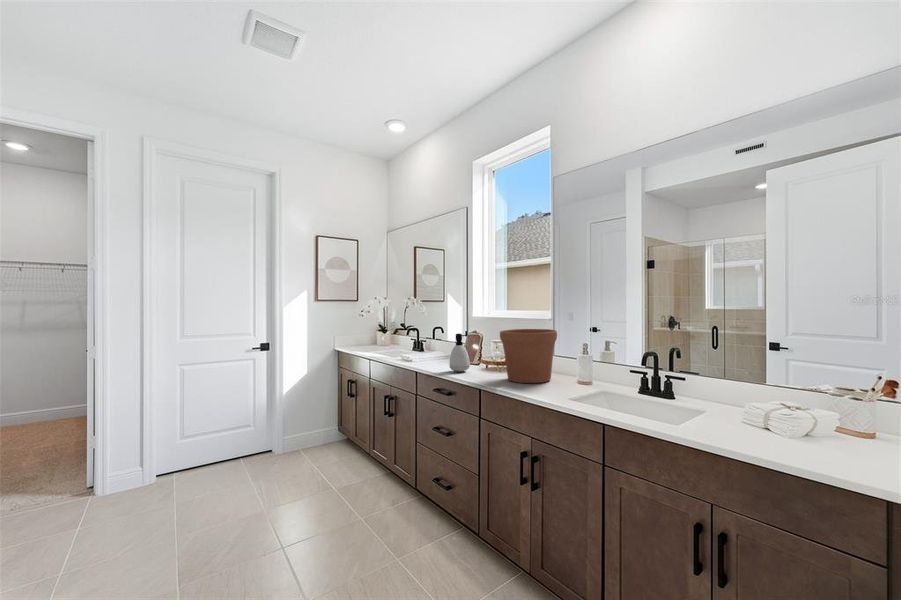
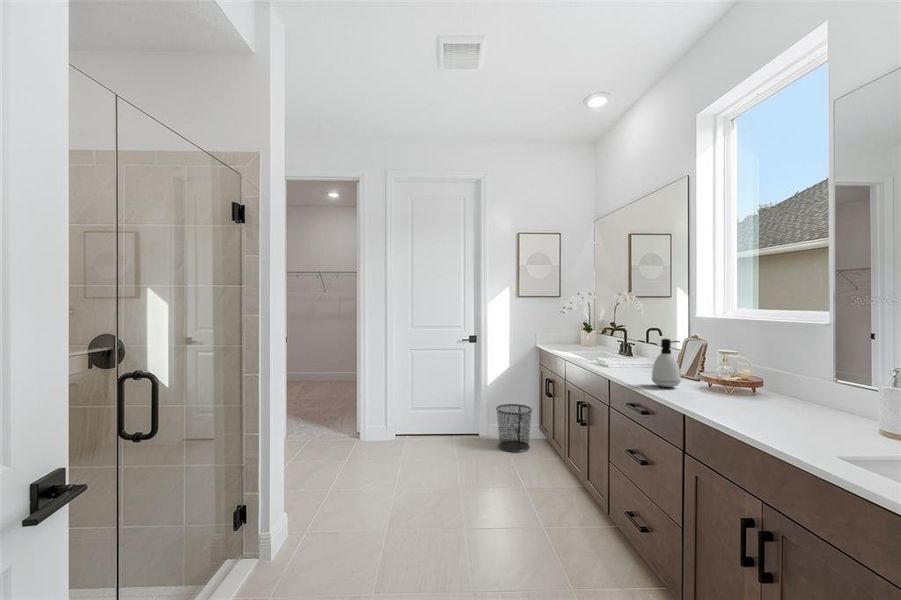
flower pot: present [500,329,557,383] -> none [722,339,825,420]
waste bin: none [296,409,334,457] -> present [496,404,532,452]

